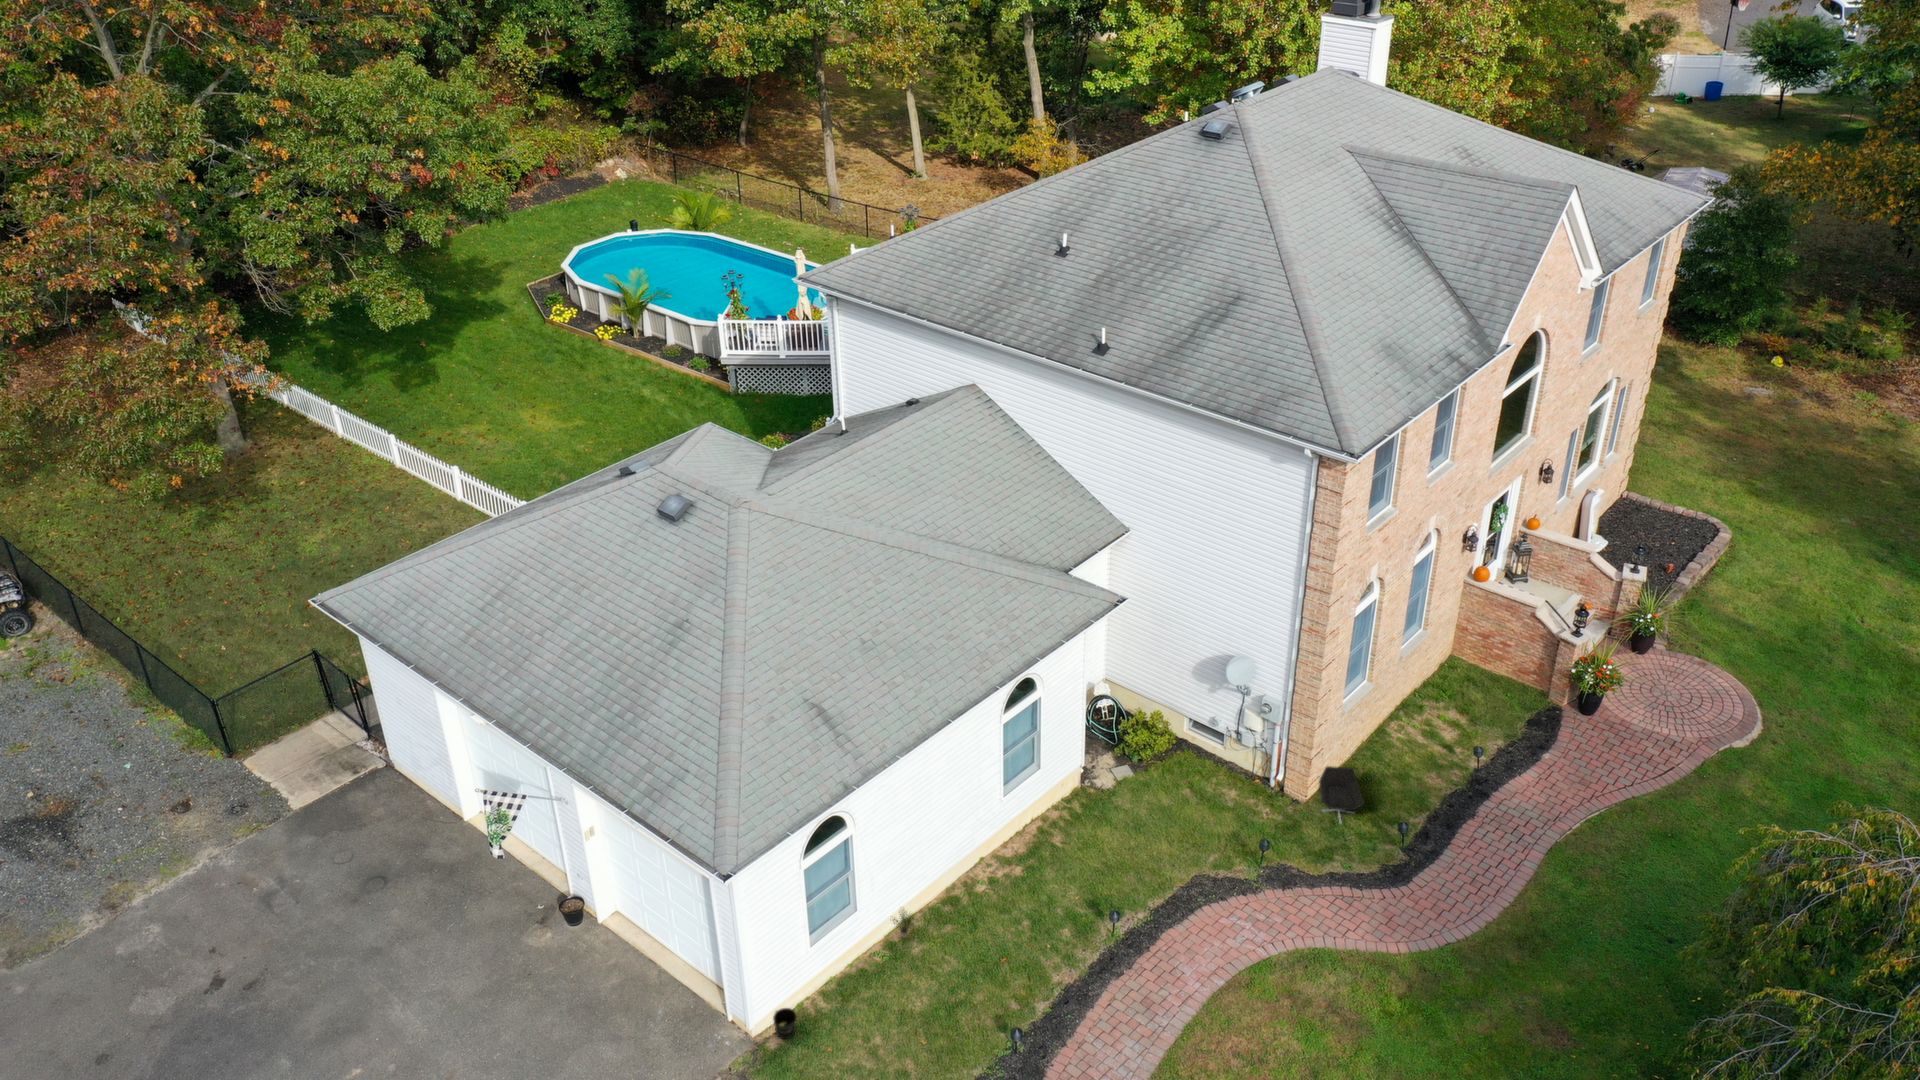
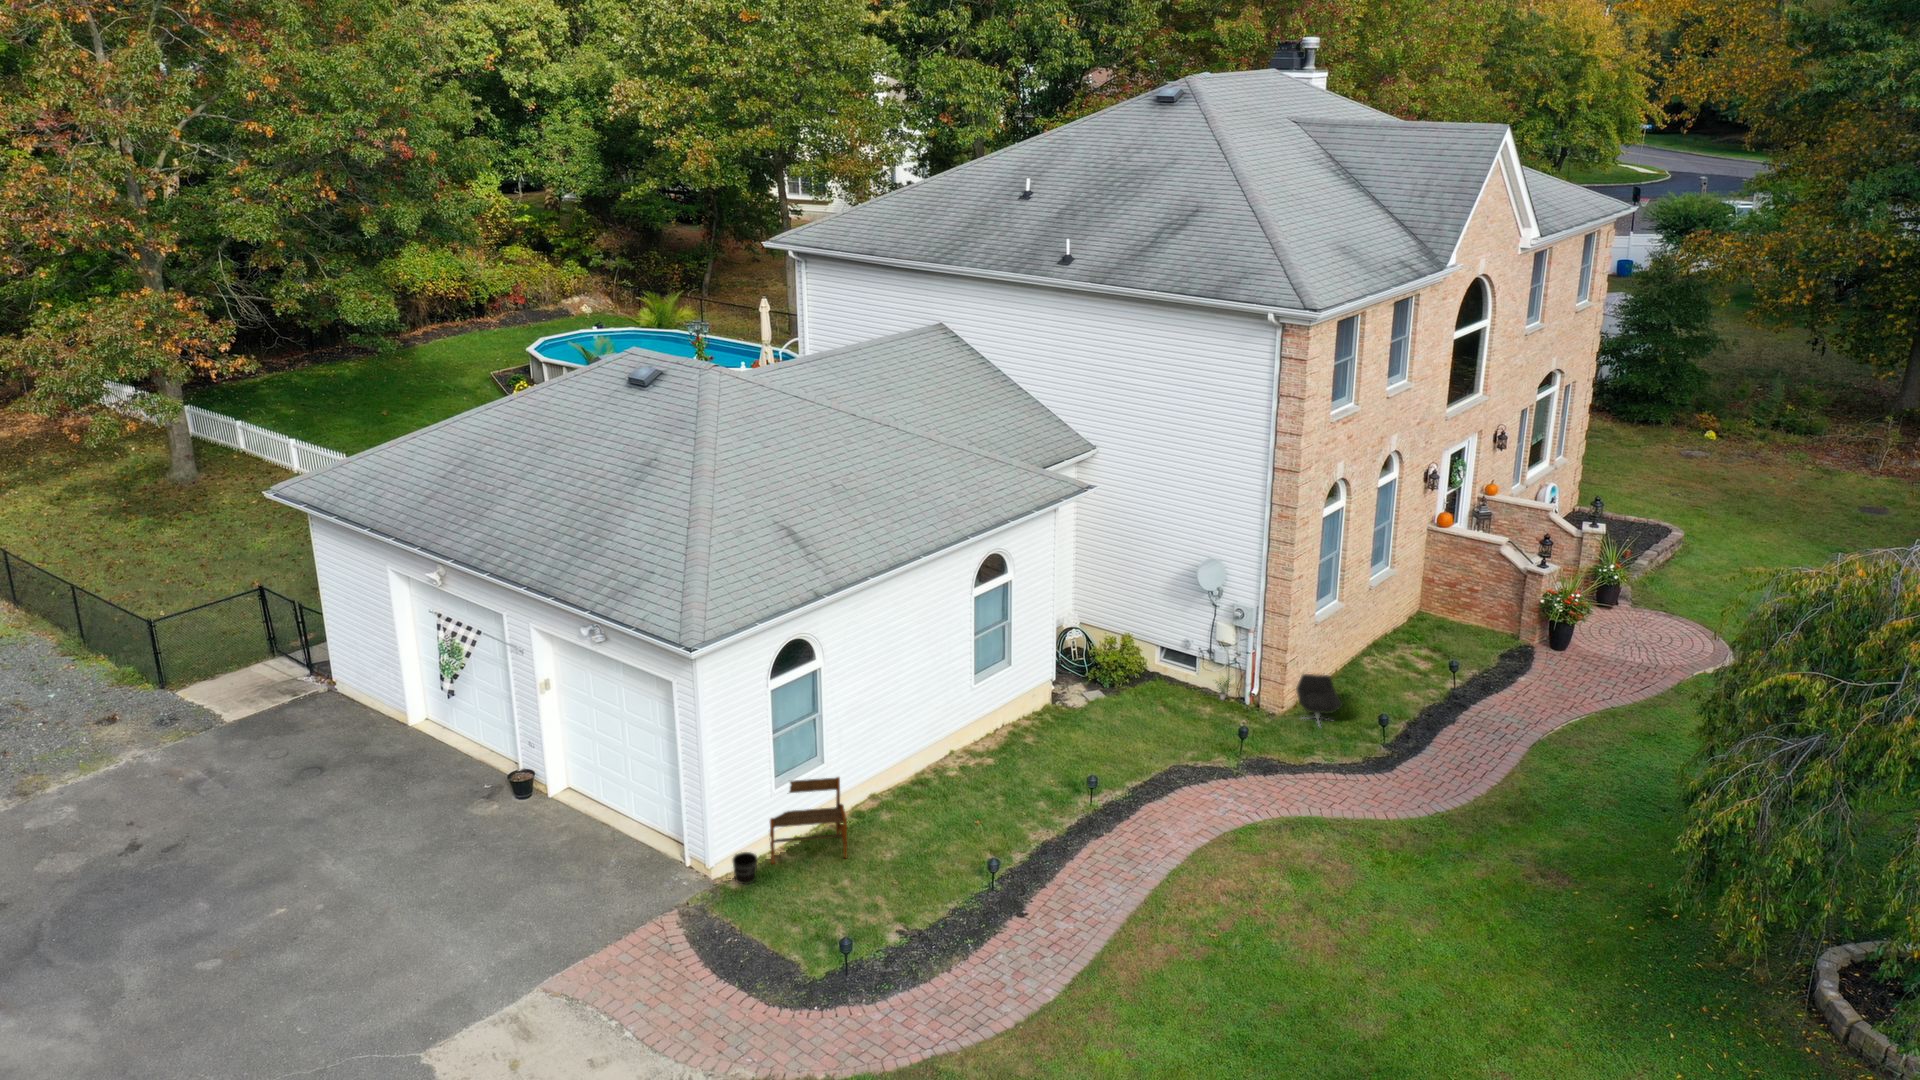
potted plant: present [894,910,915,937] -> present [1216,679,1231,700]
bench: none [806,930,881,1013] -> present [770,777,847,864]

